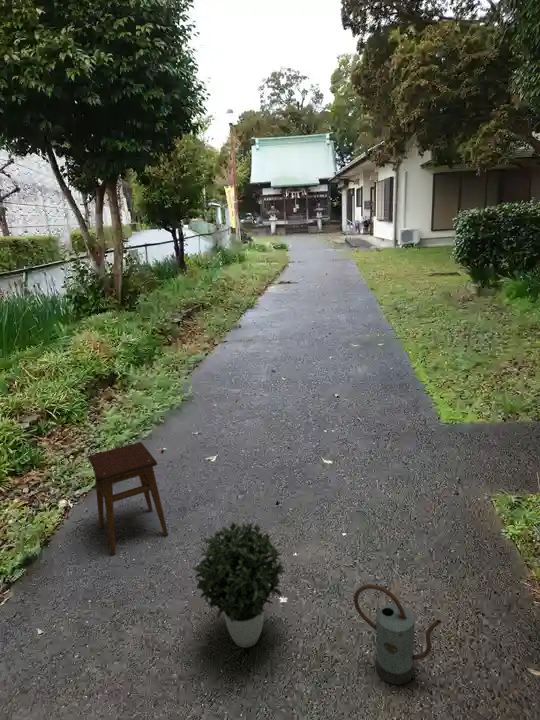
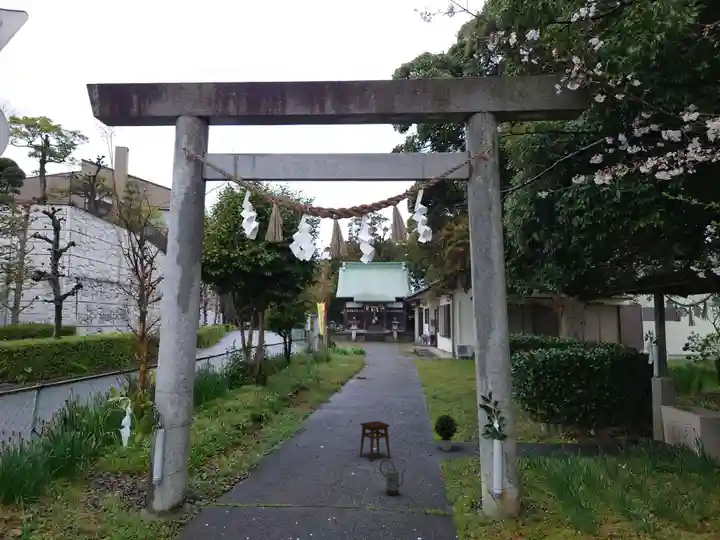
stool: present [88,442,168,555] -> present [360,421,390,461]
potted plant: present [193,523,285,648] -> present [434,415,458,451]

